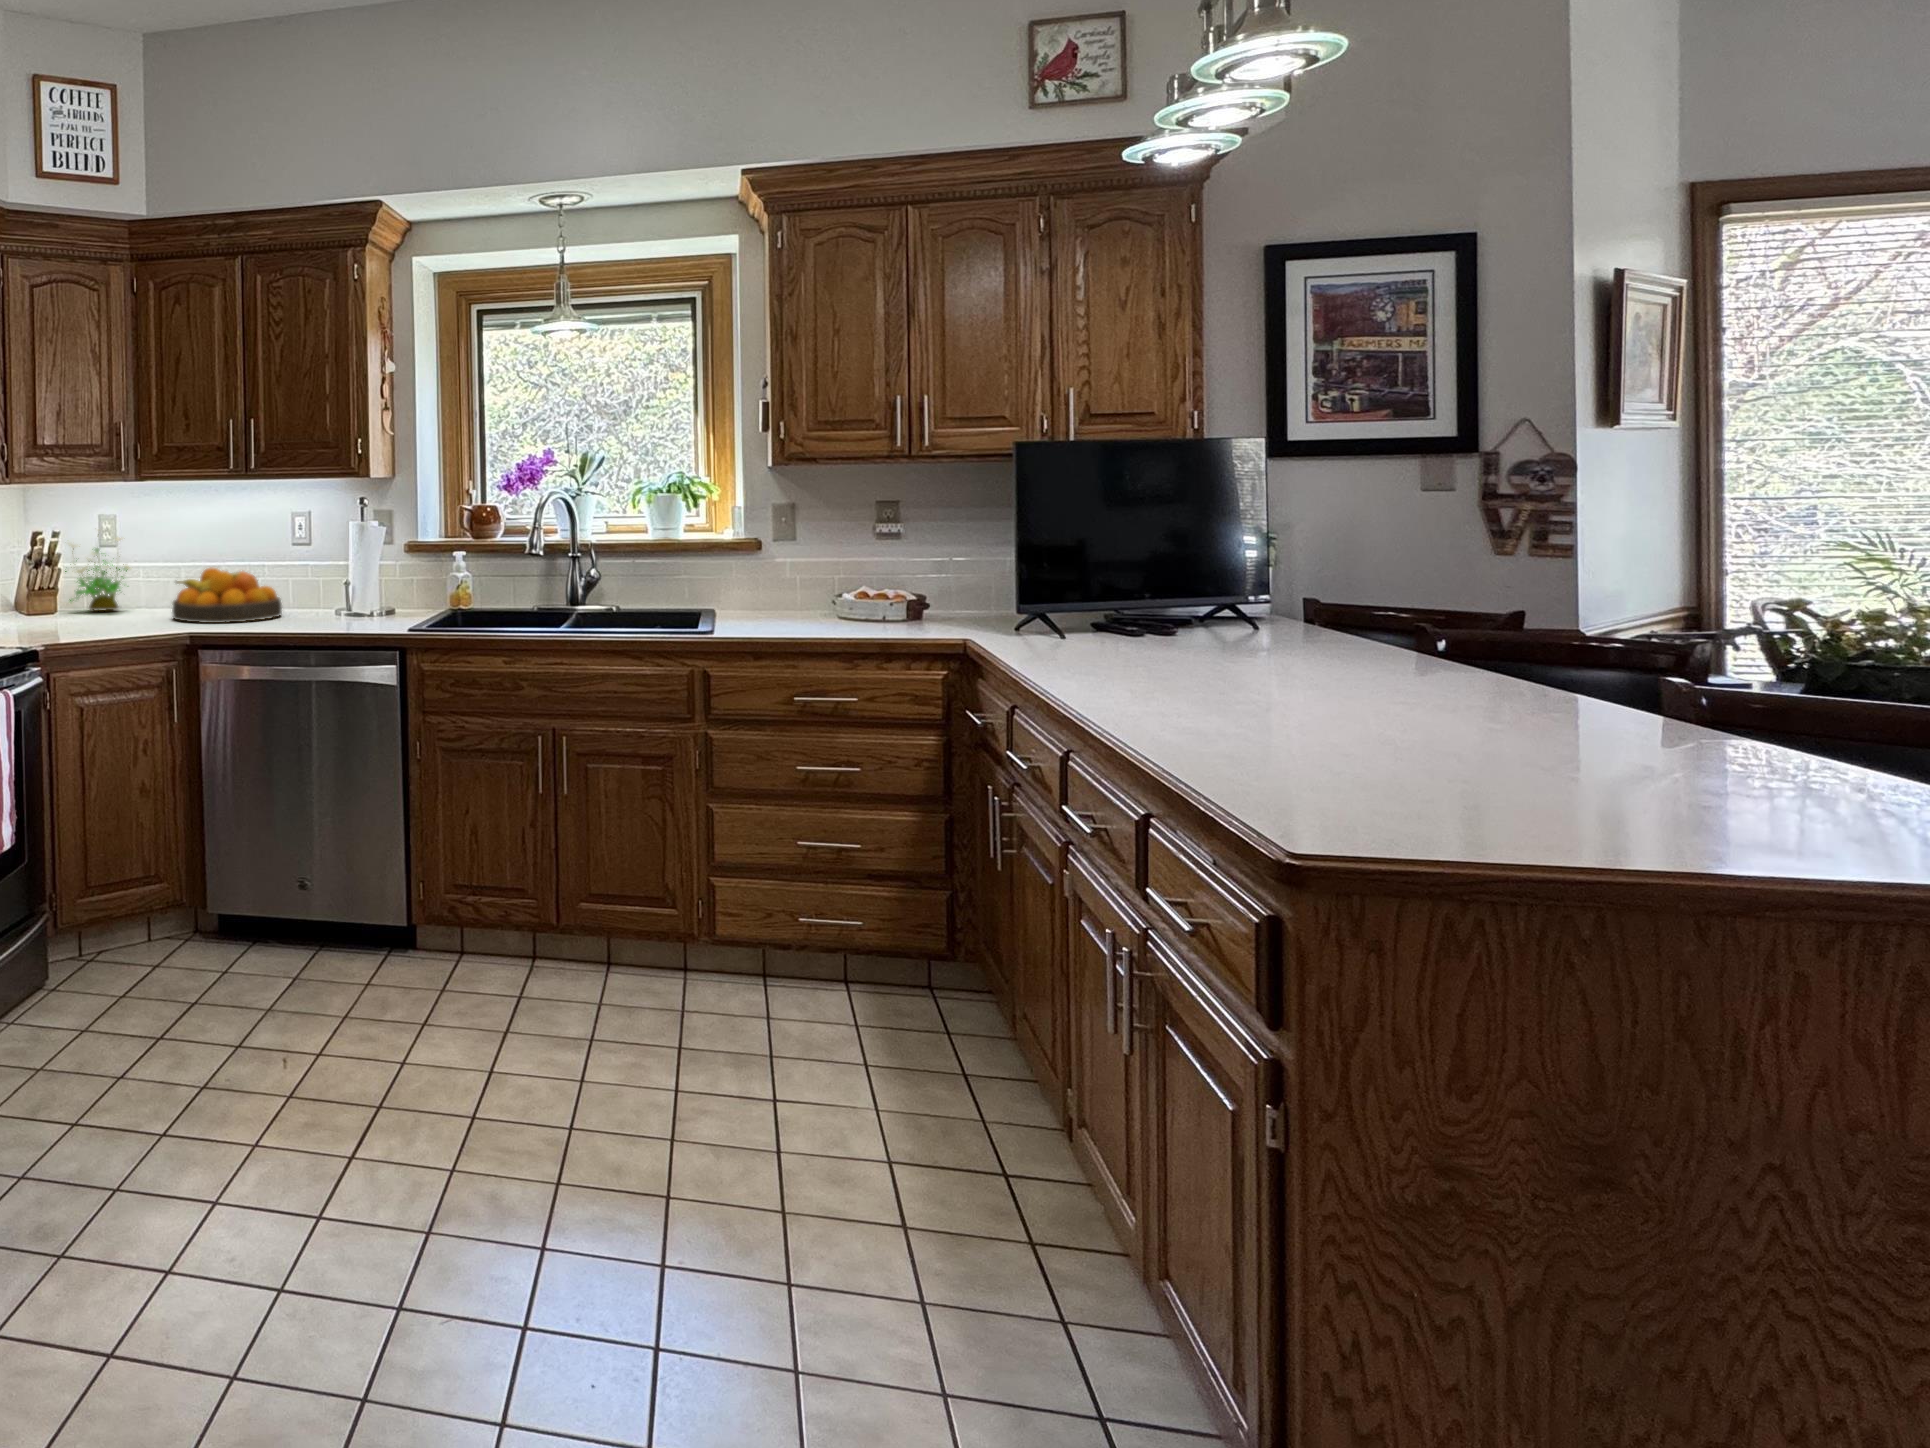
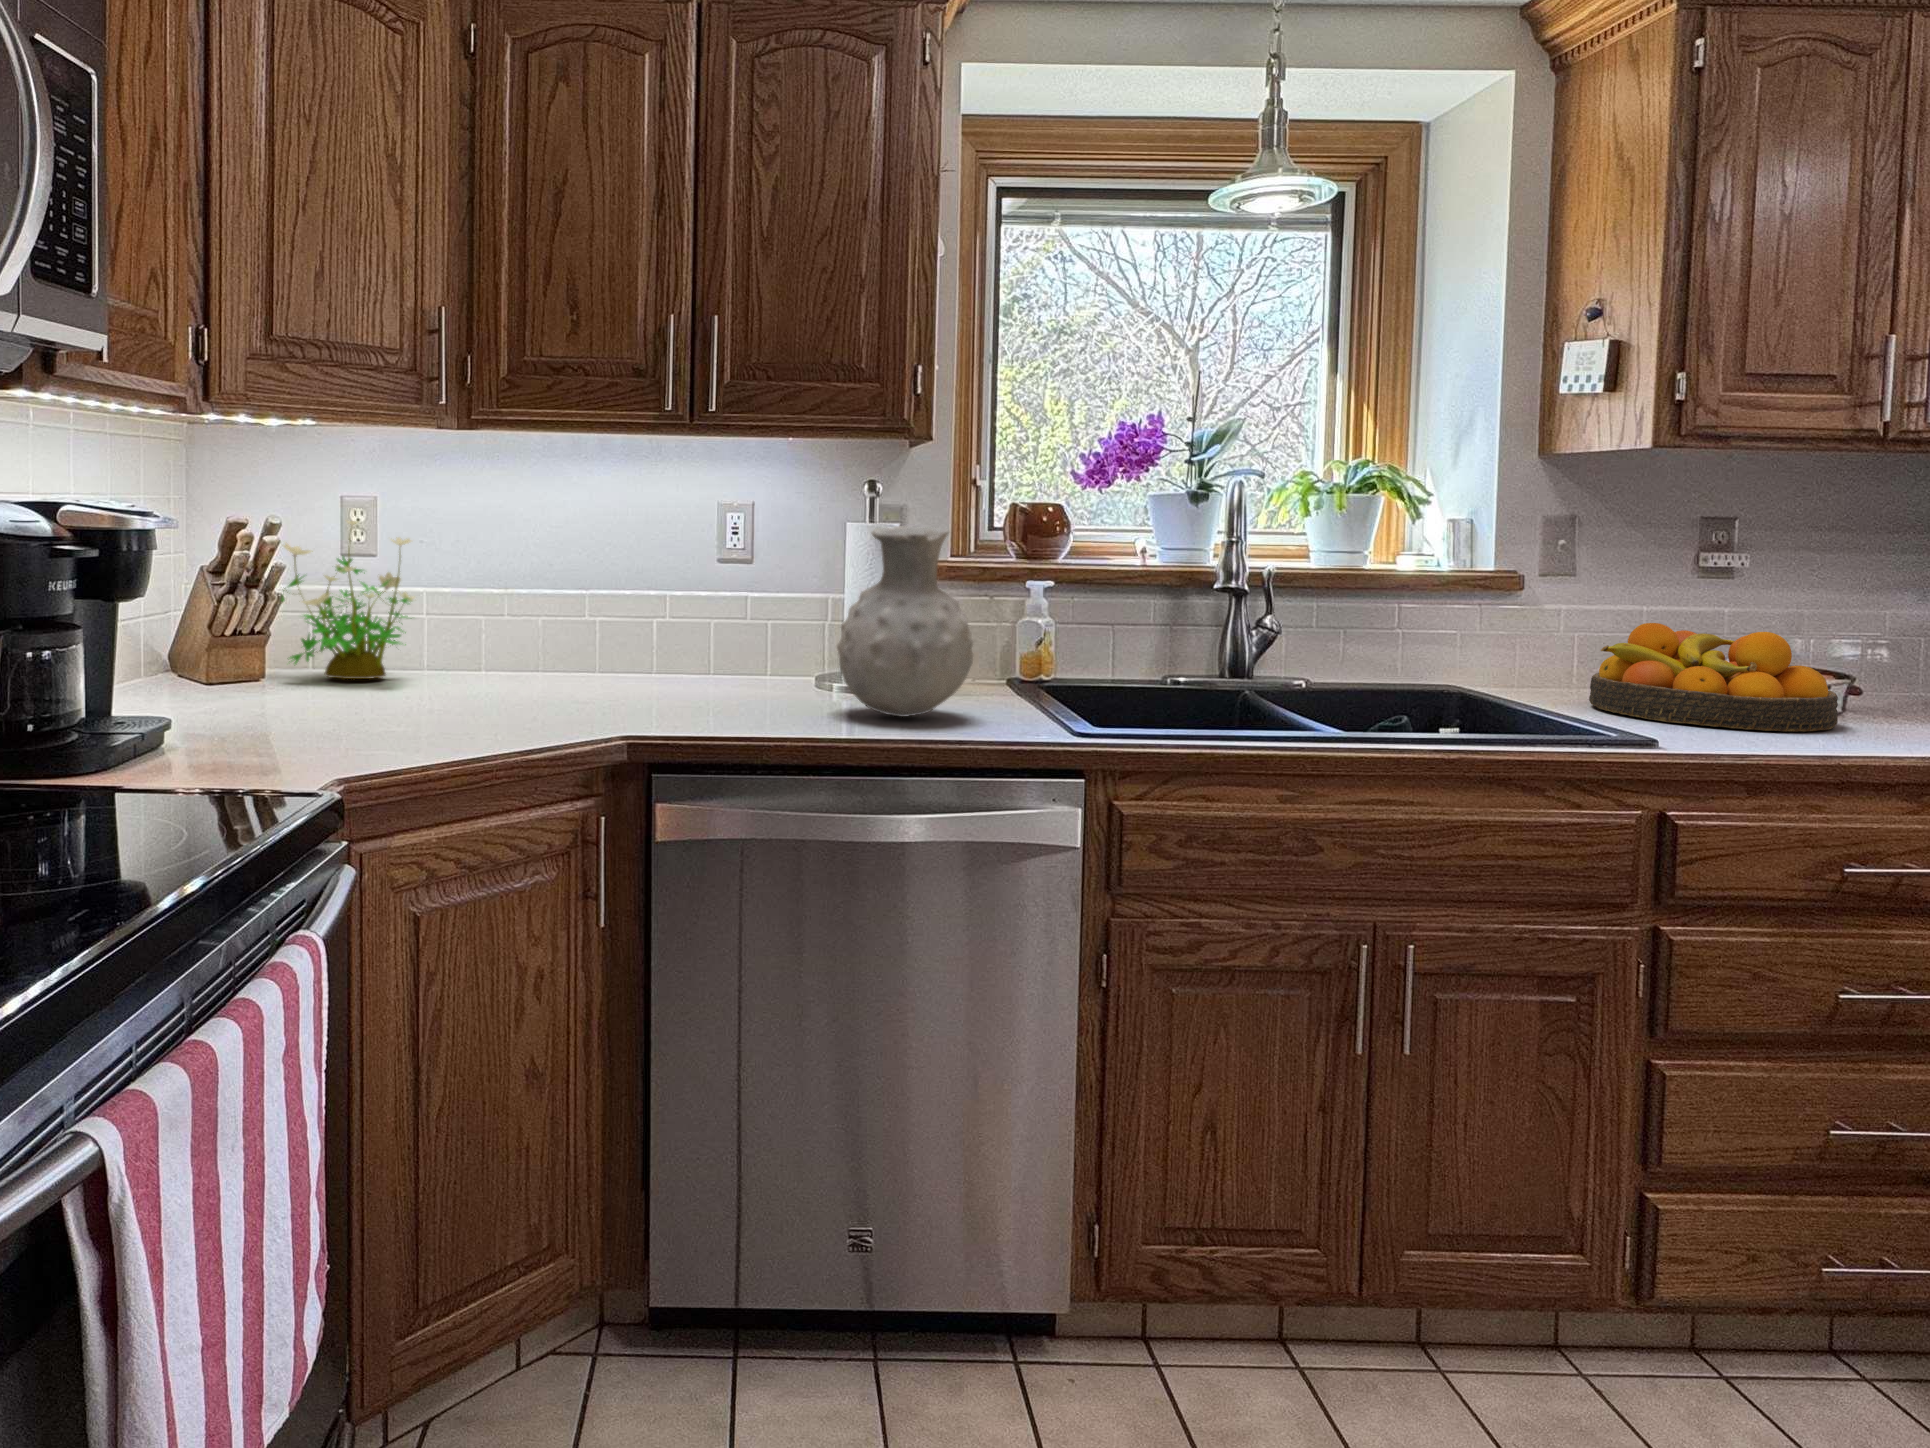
vase: none [311,523,382,622] -> present [837,526,973,716]
fruit bowl: present [172,568,282,623] -> present [1589,623,1838,732]

